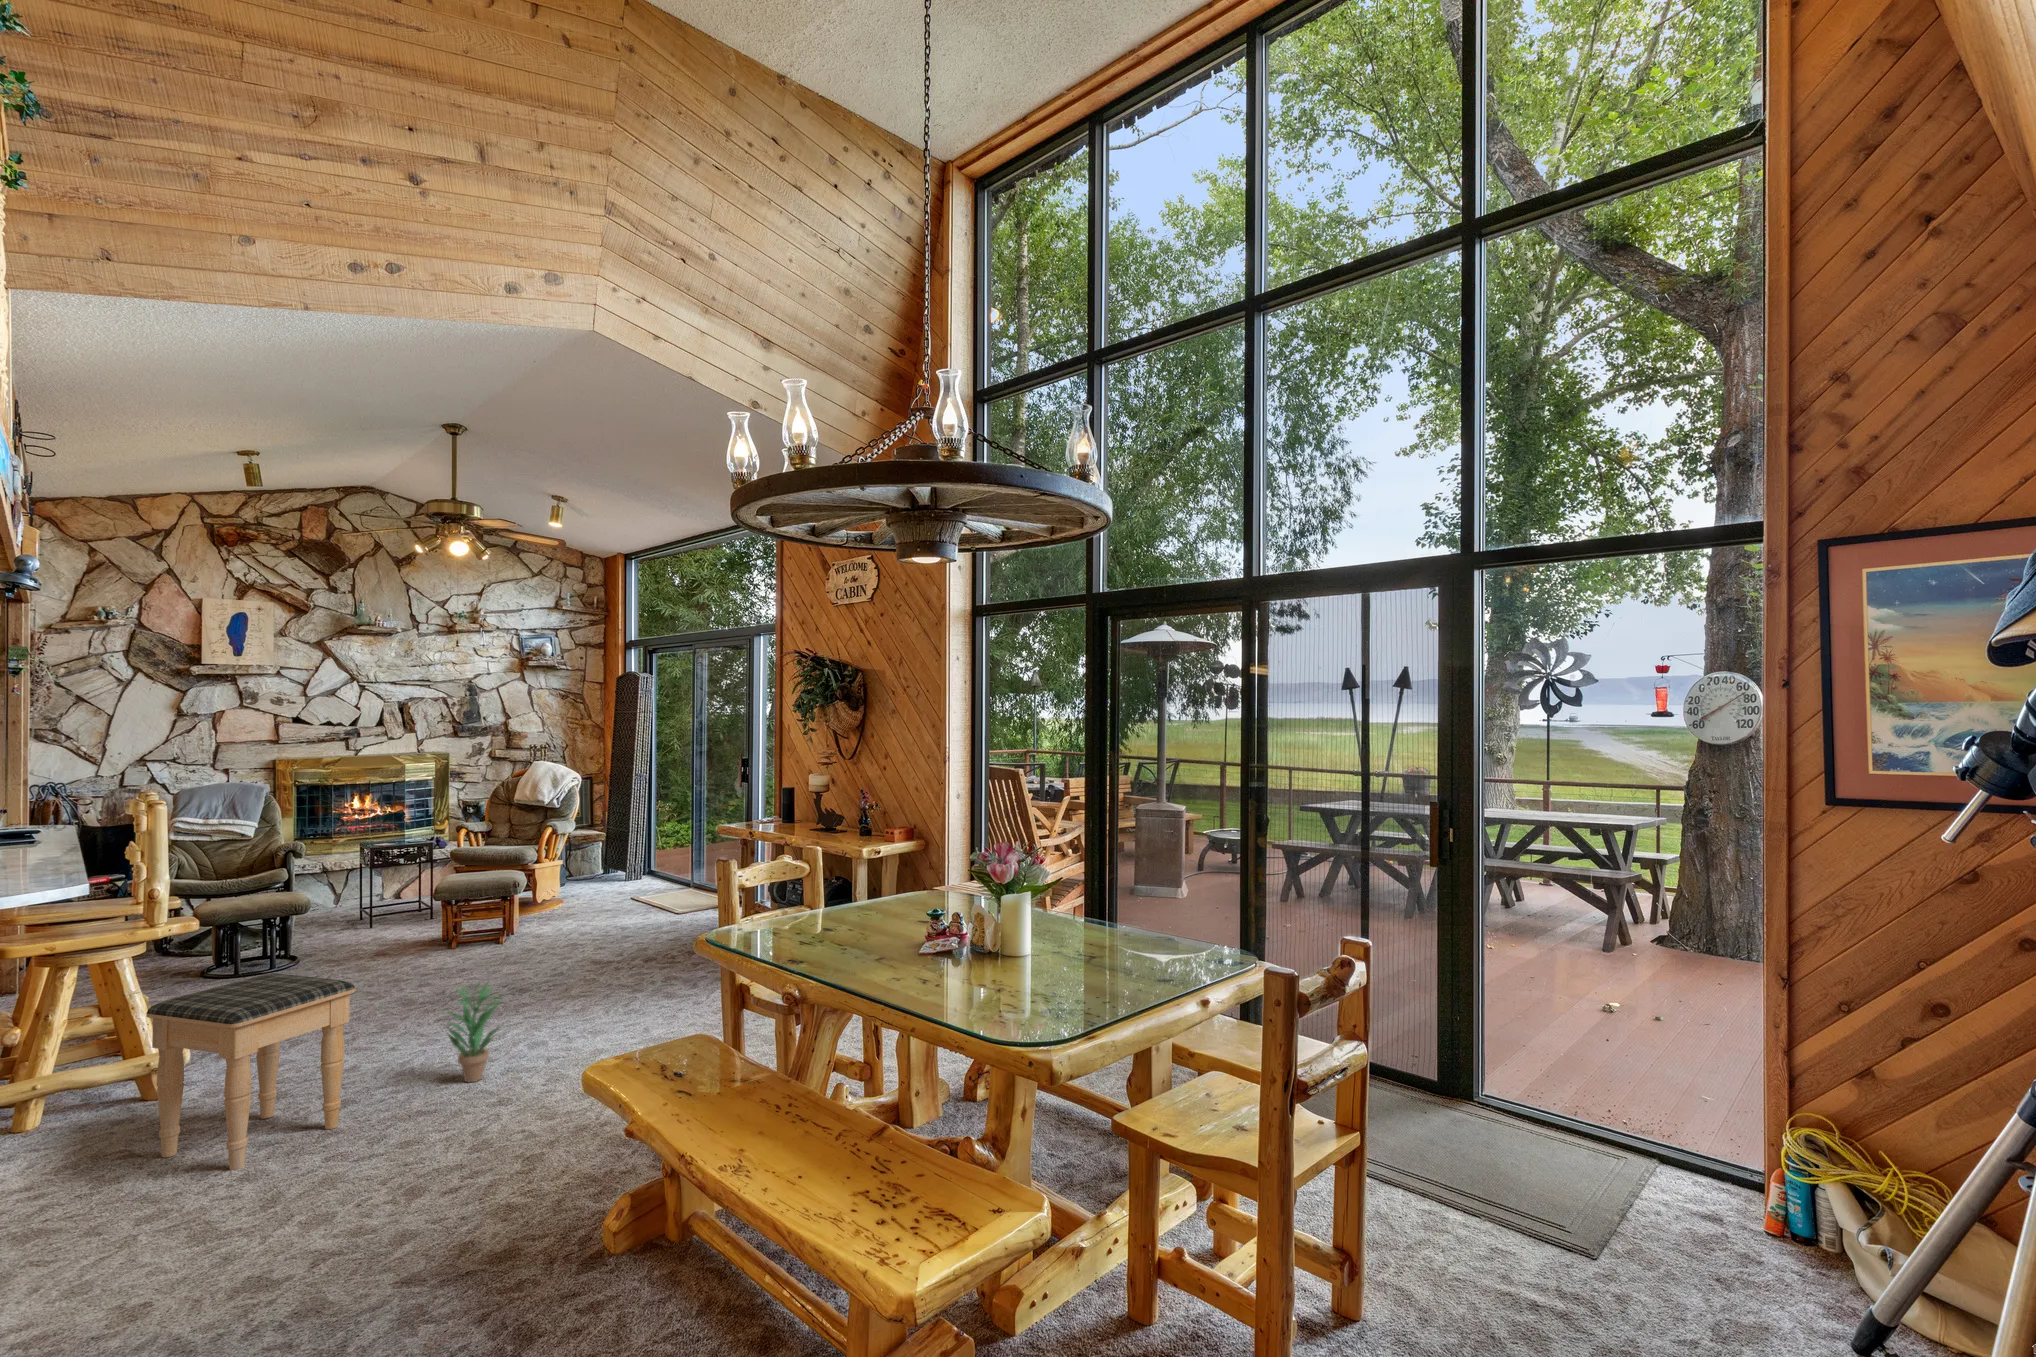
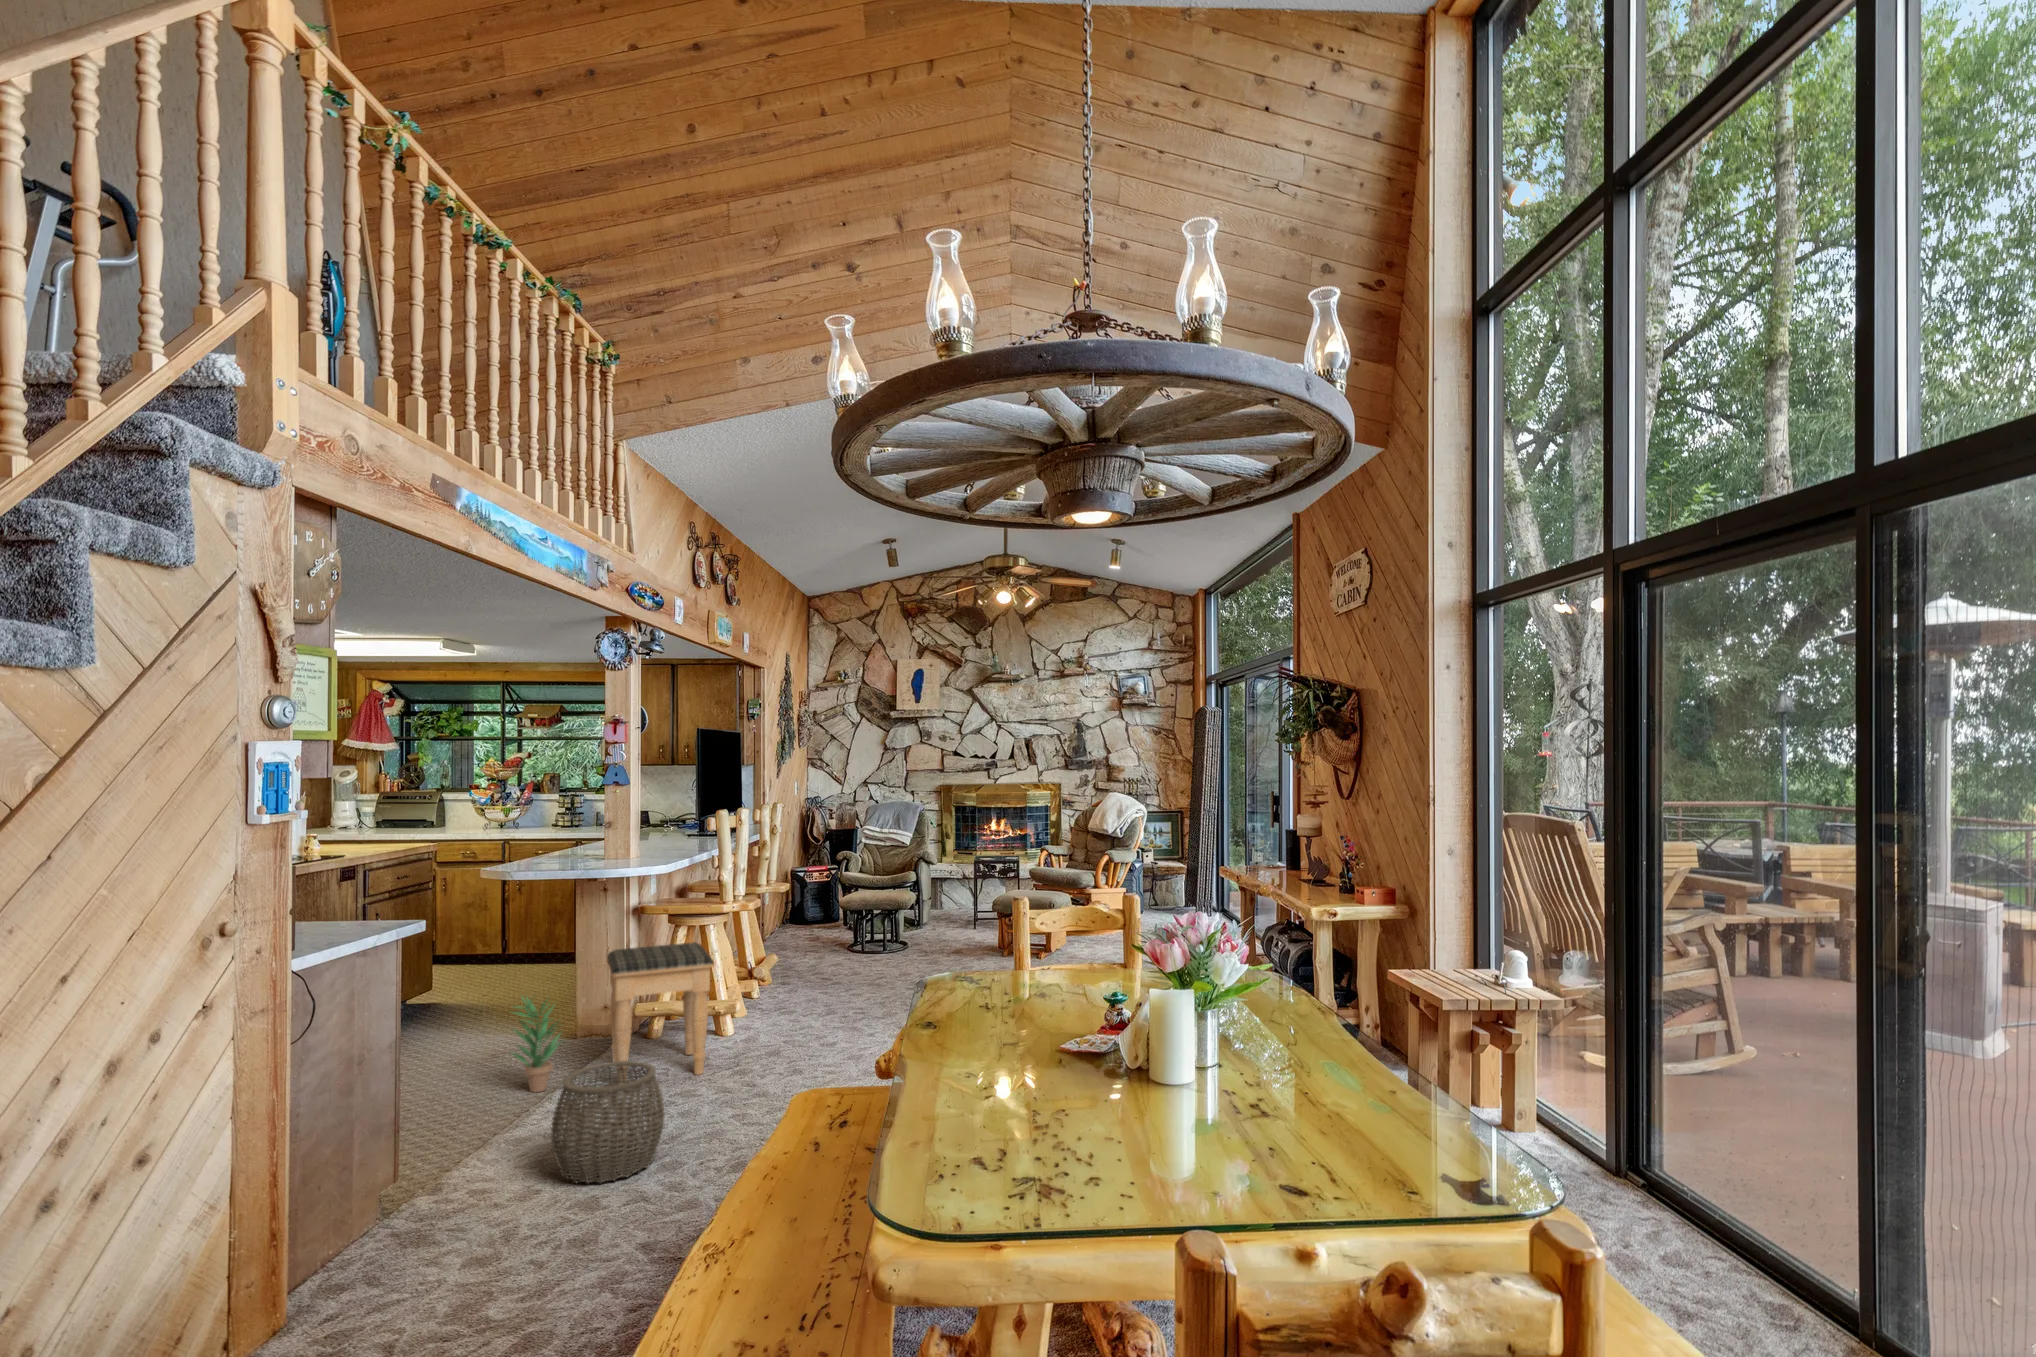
potted plant: present [448,981,501,1082] -> present [512,998,561,1092]
woven basket: none [346,1094,496,1248] -> present [551,1061,664,1183]

